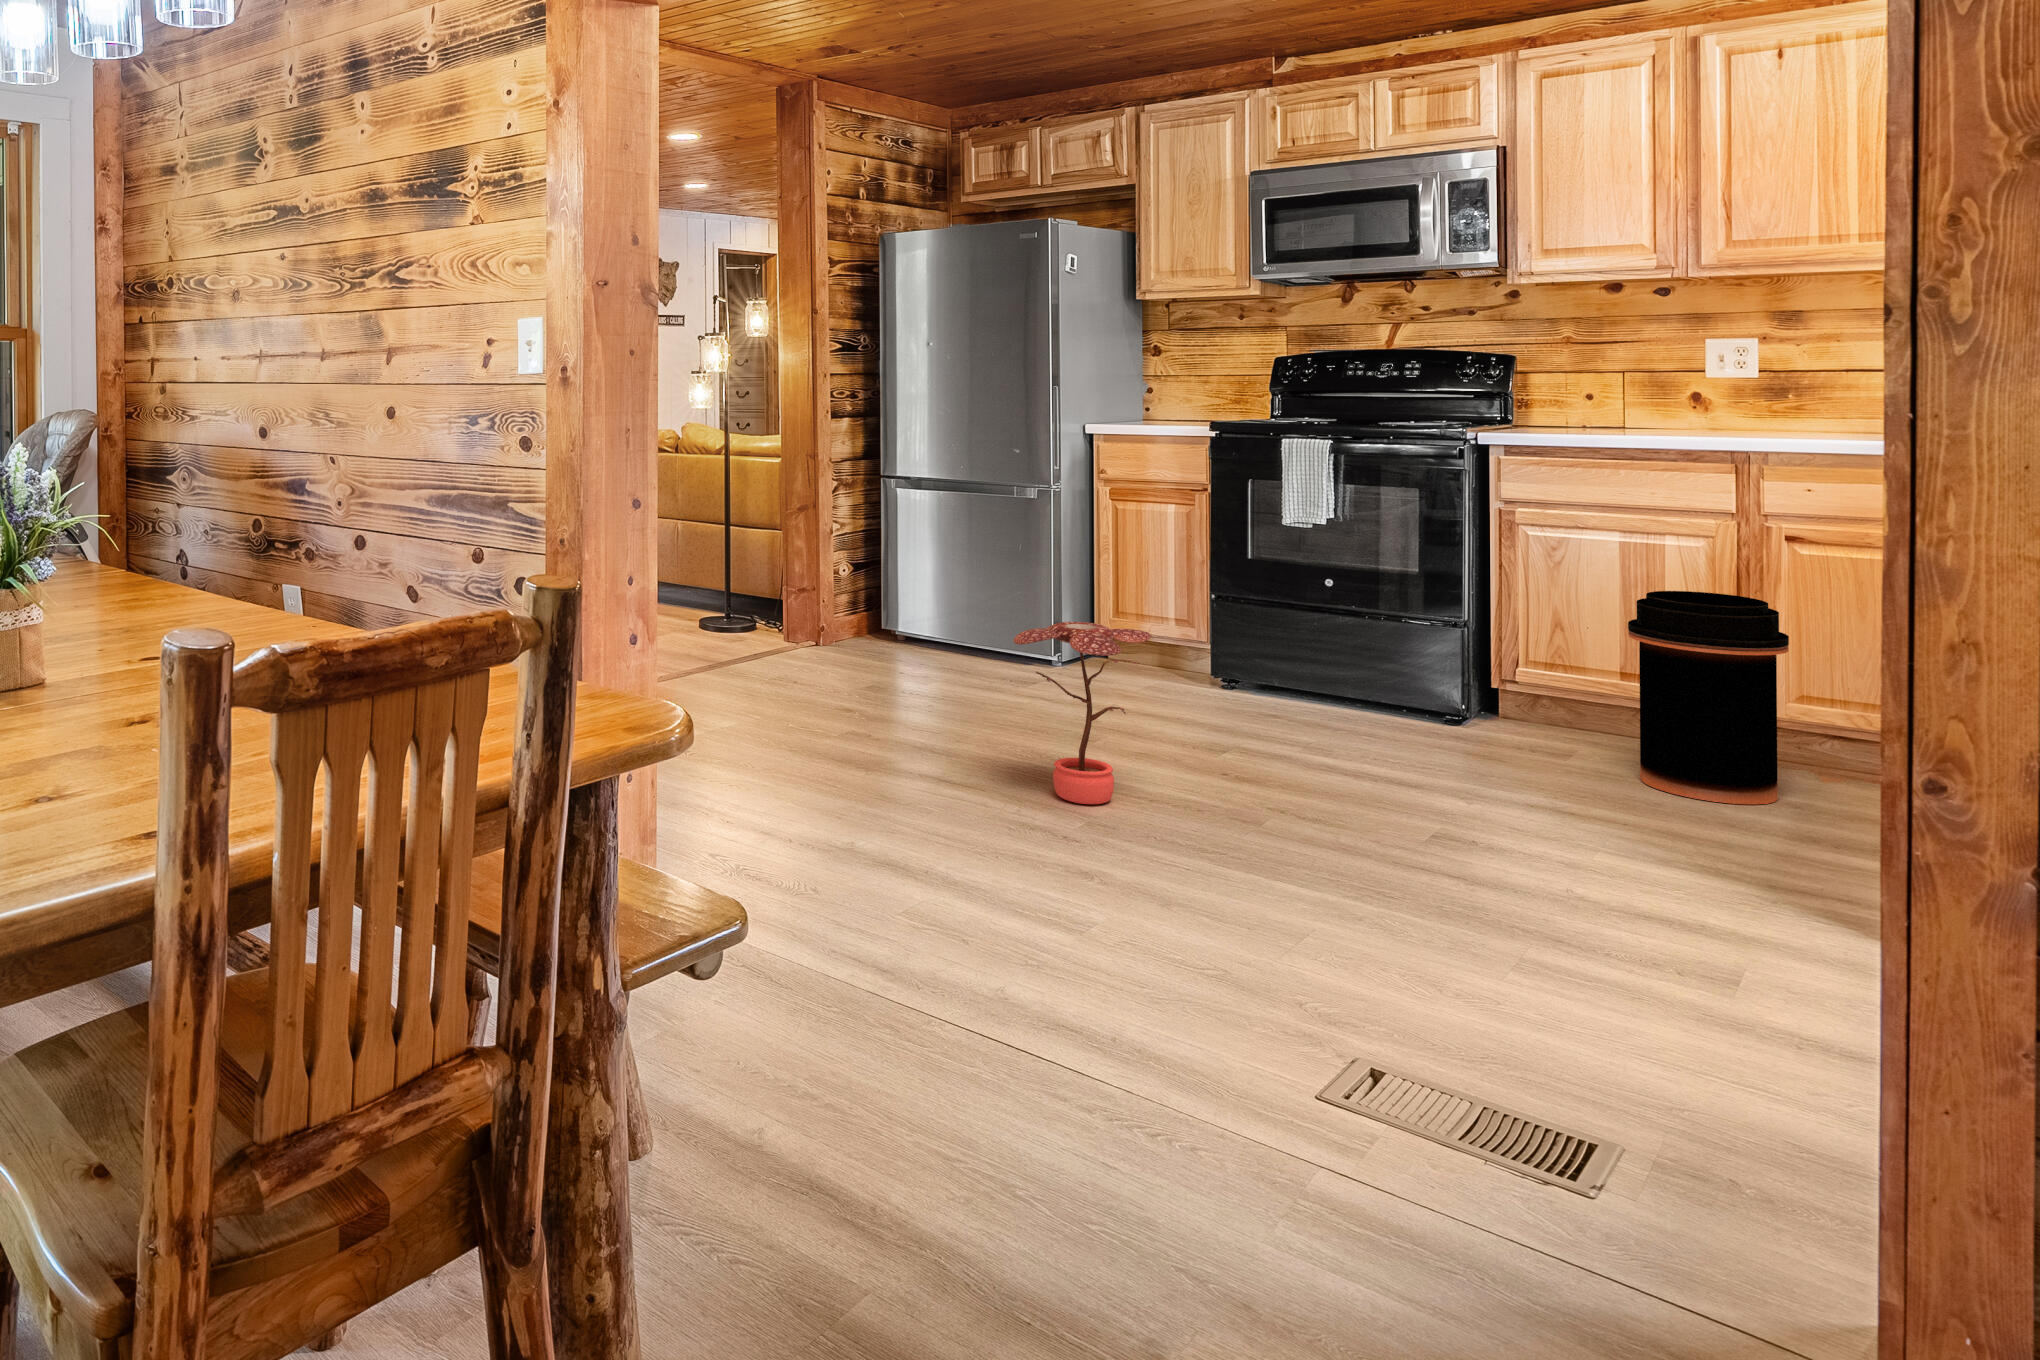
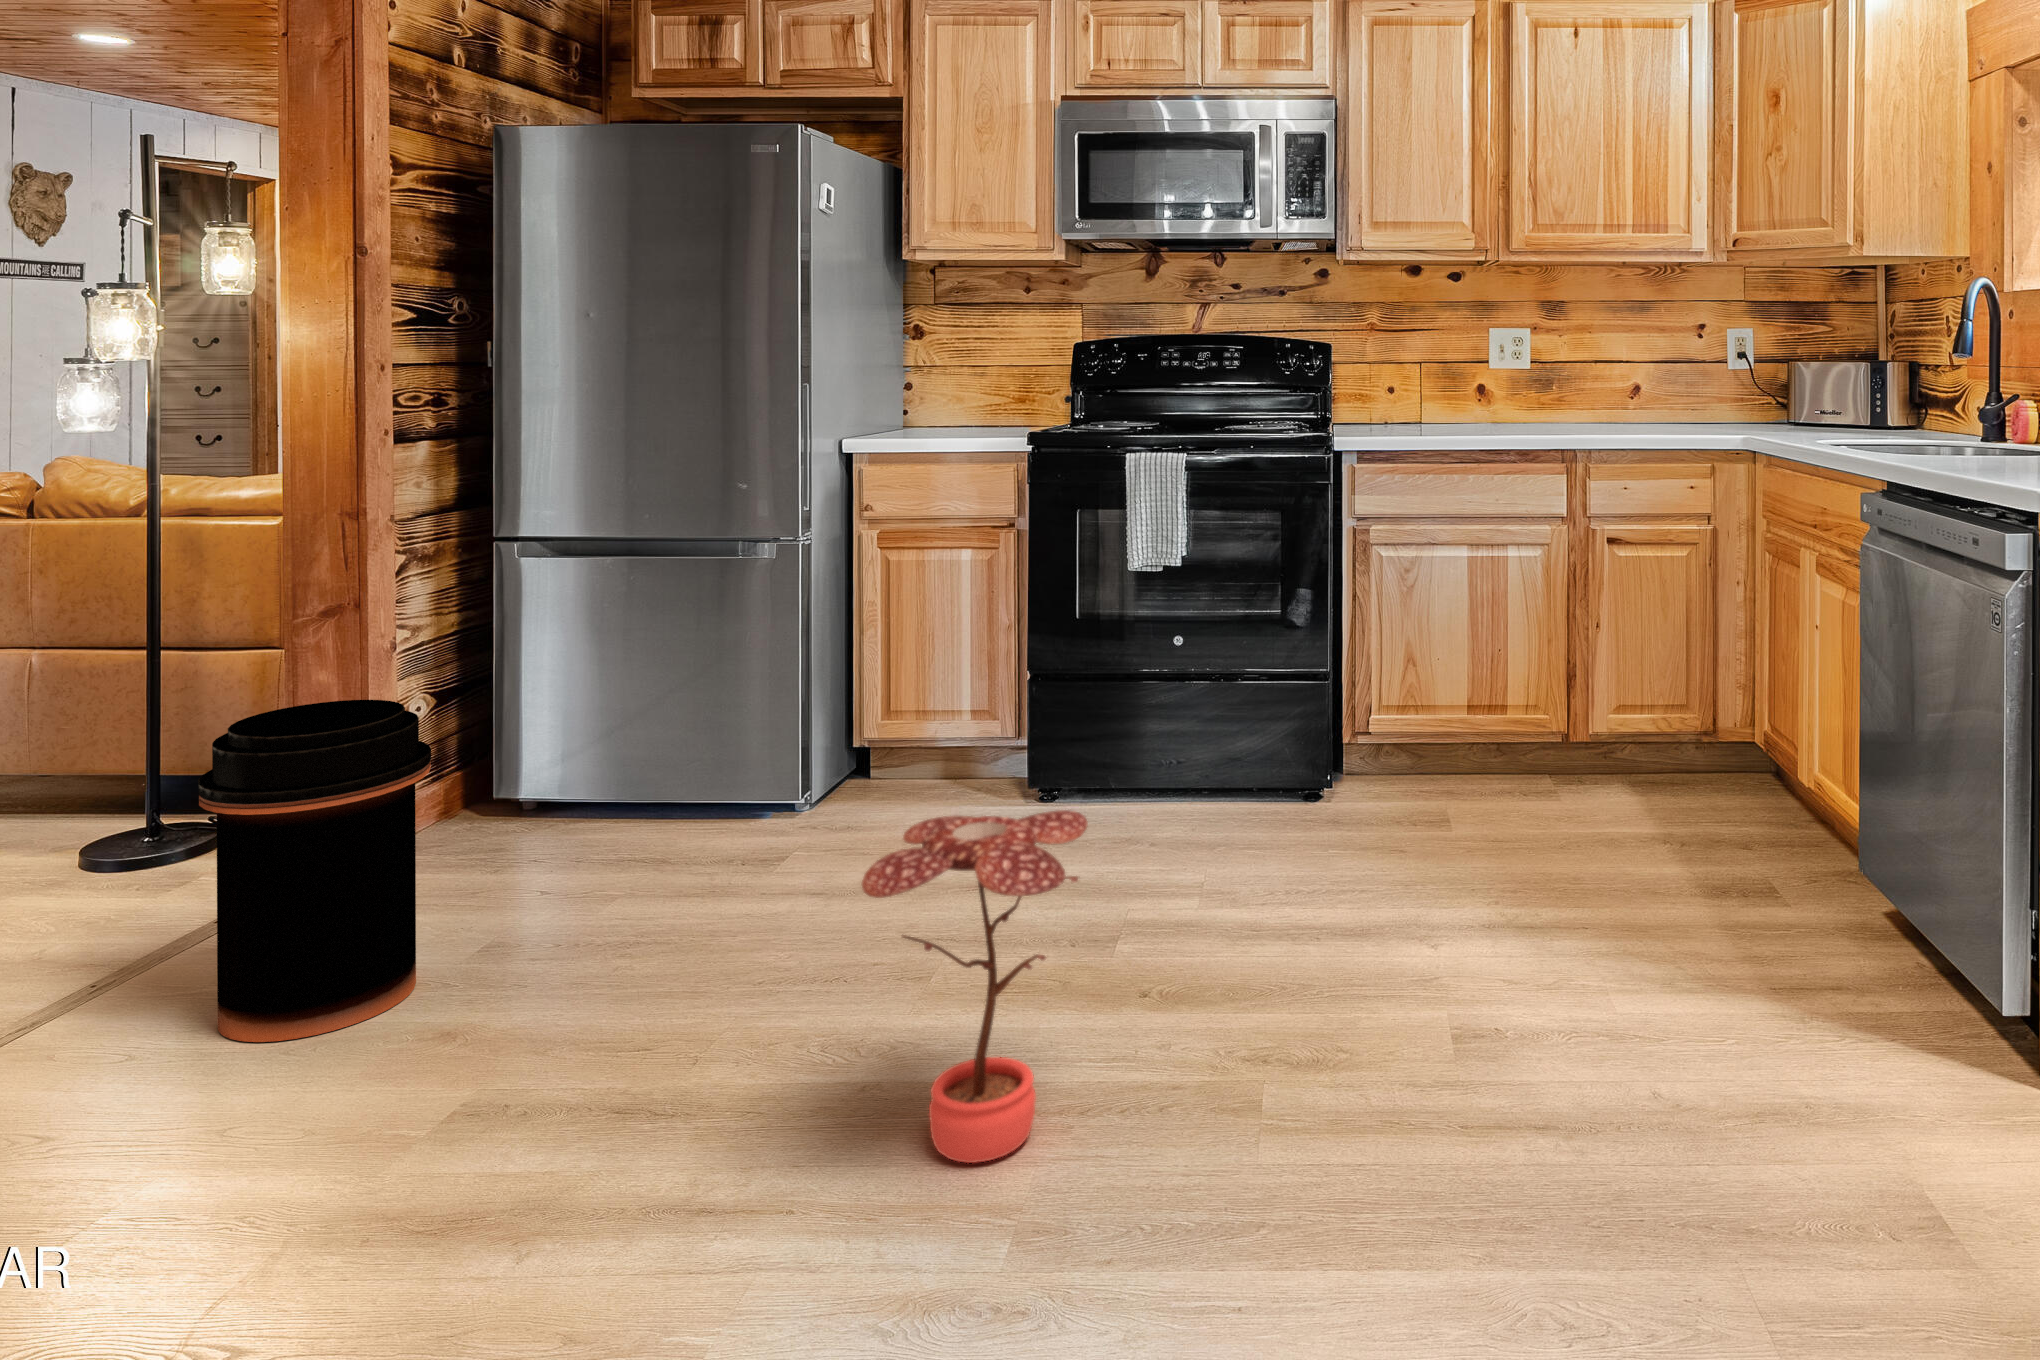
trash can: present [1628,591,1789,804] -> present [198,700,431,1042]

